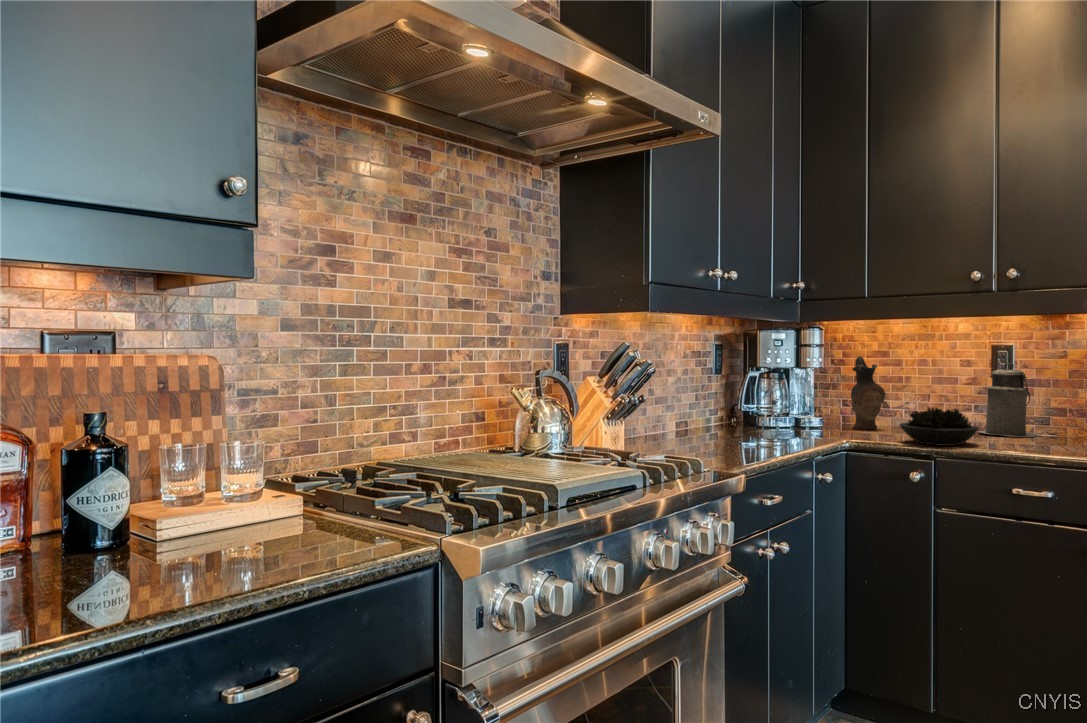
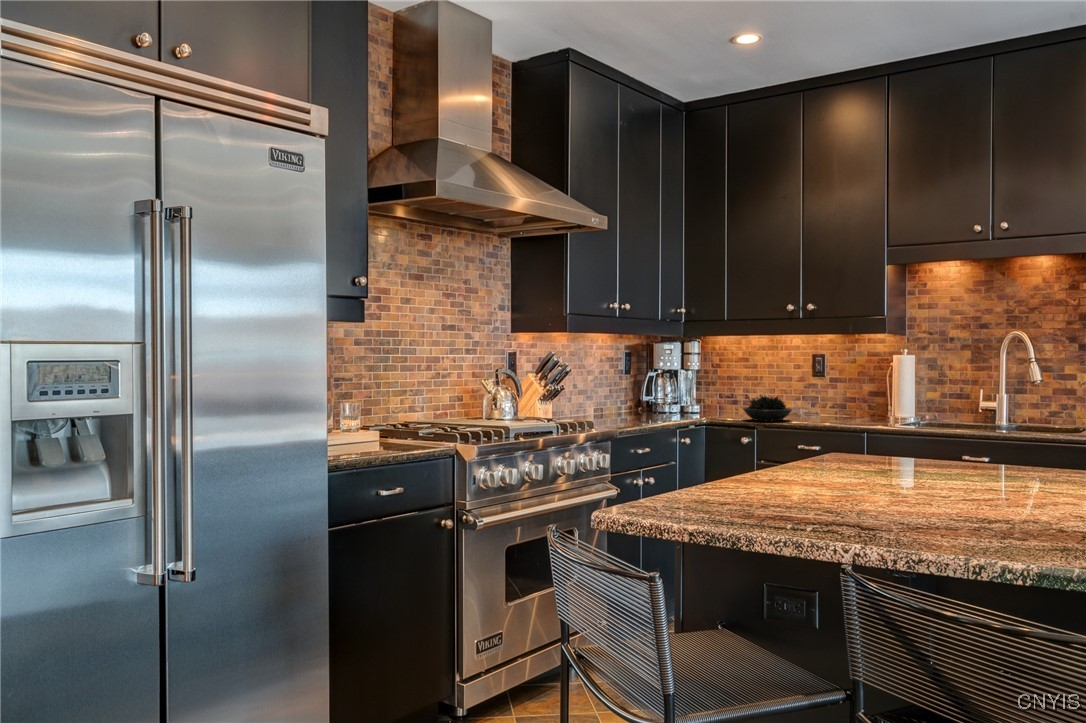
ceramic pitcher: present [851,356,885,429] -> none [722,361,745,414]
canister: present [979,364,1037,437] -> none [804,367,841,417]

